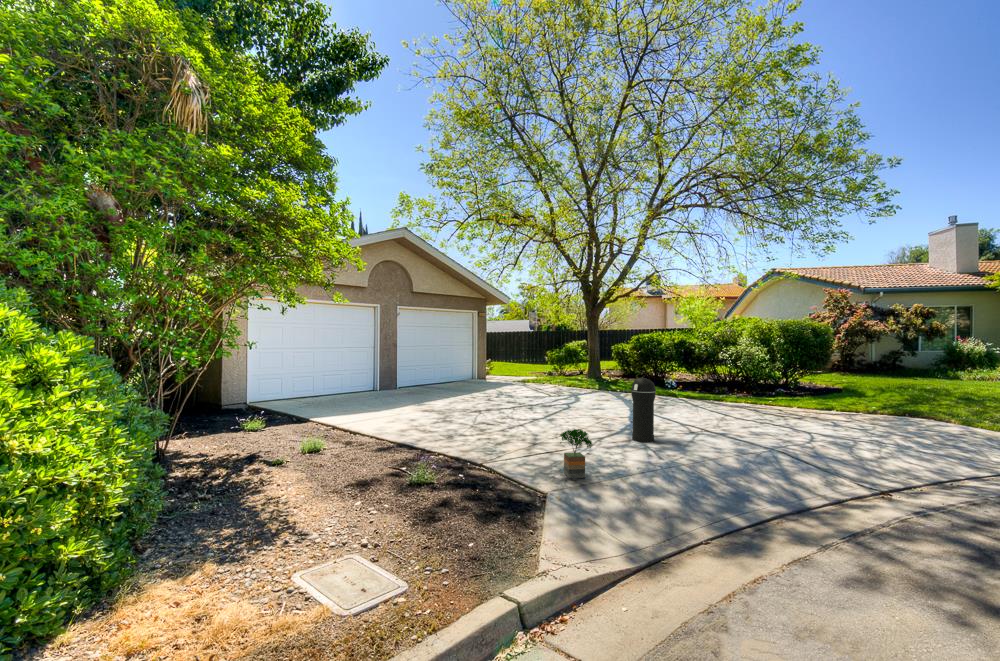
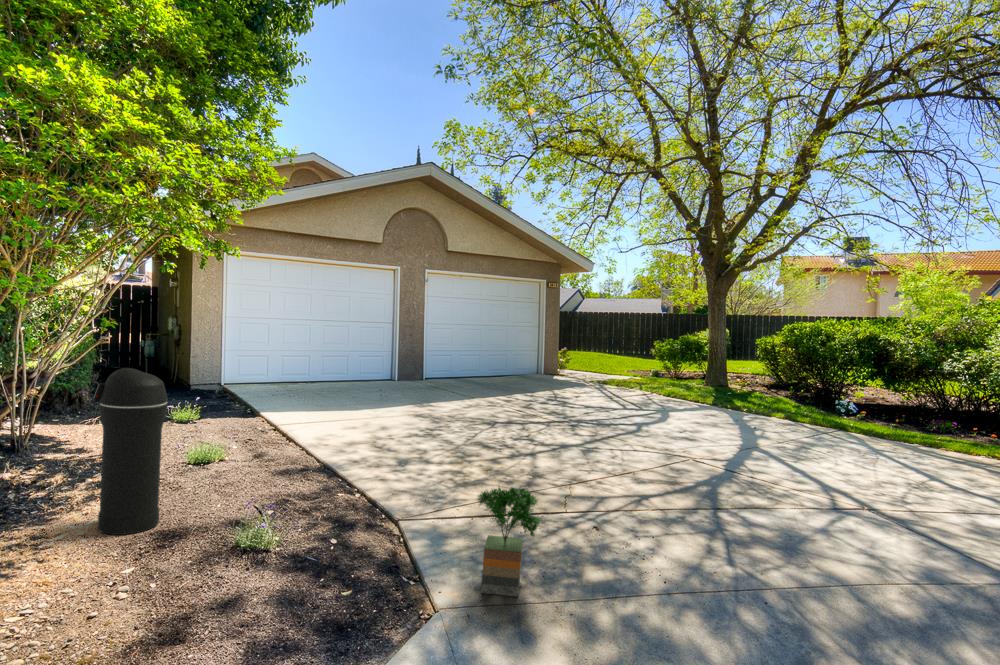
trash can: present [631,378,656,442] -> present [93,368,168,535]

